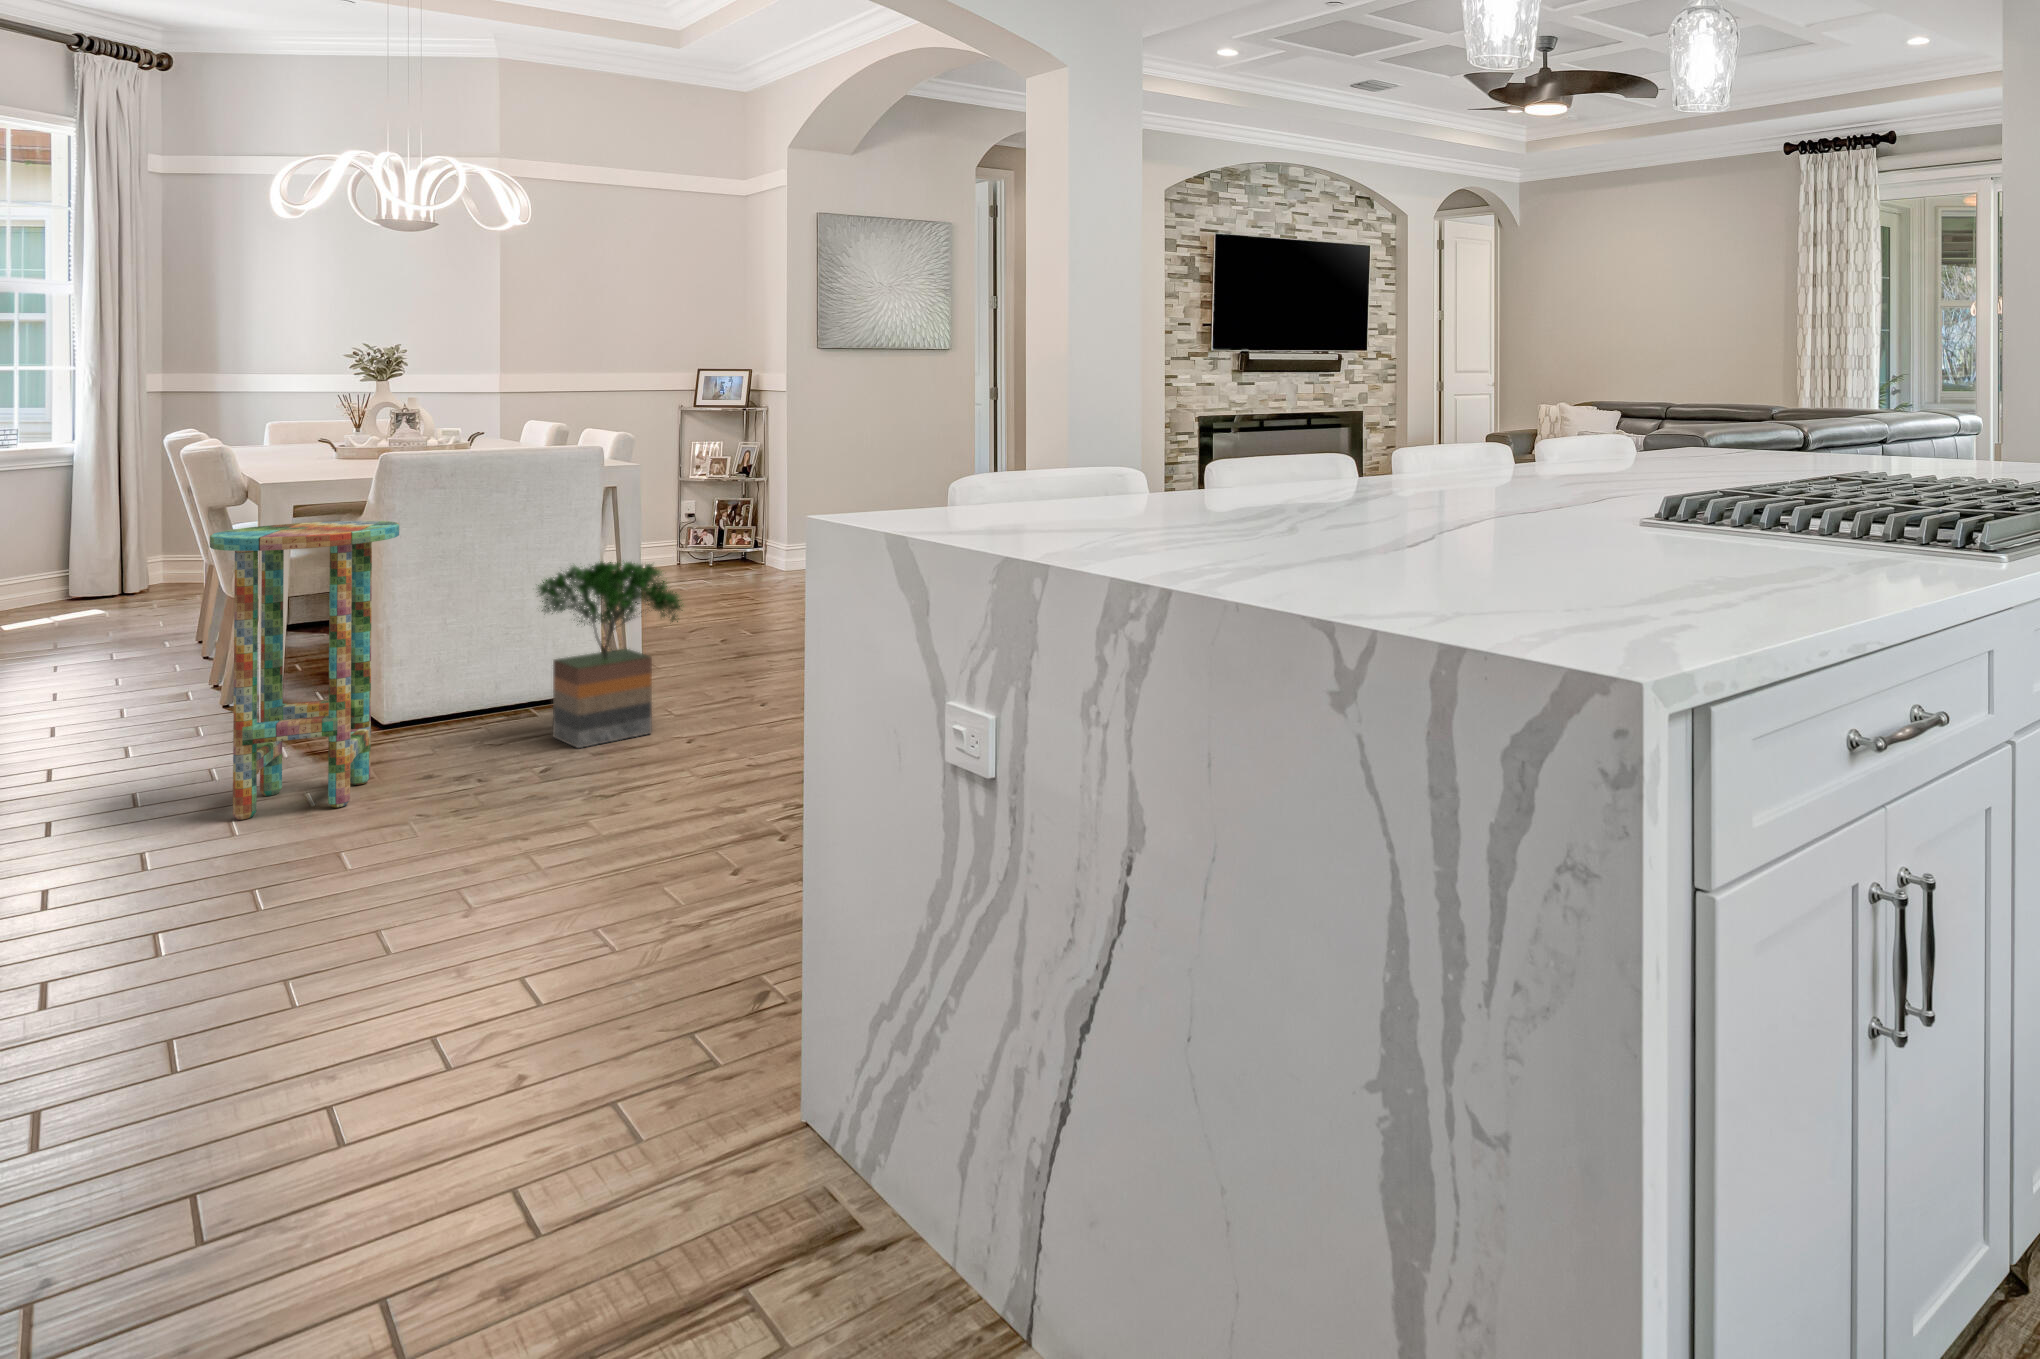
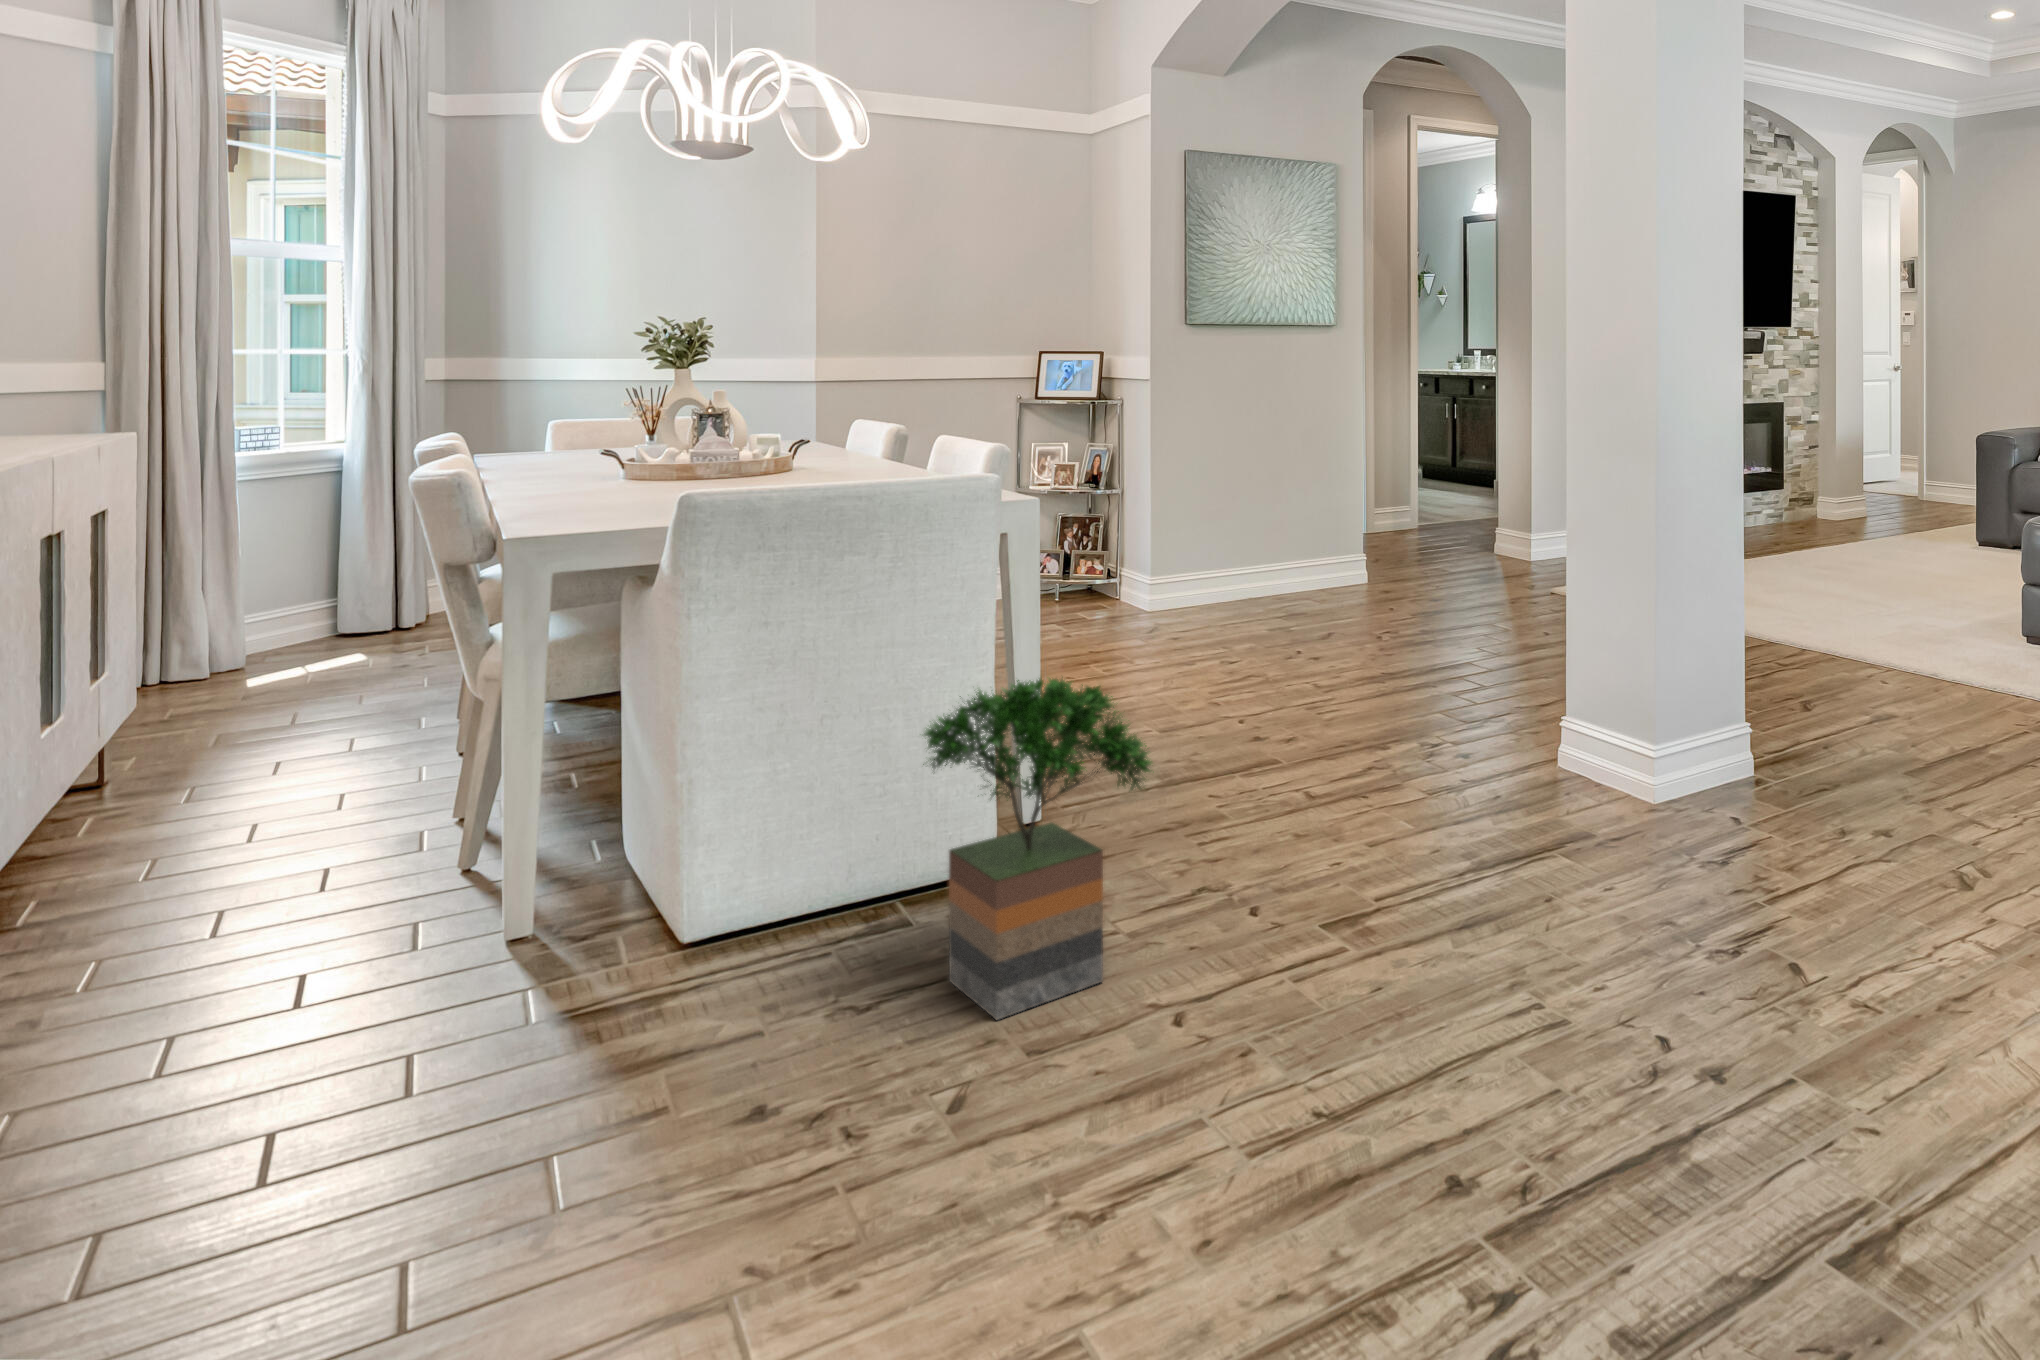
side table: present [210,521,399,820] -> none [392,630,717,1235]

